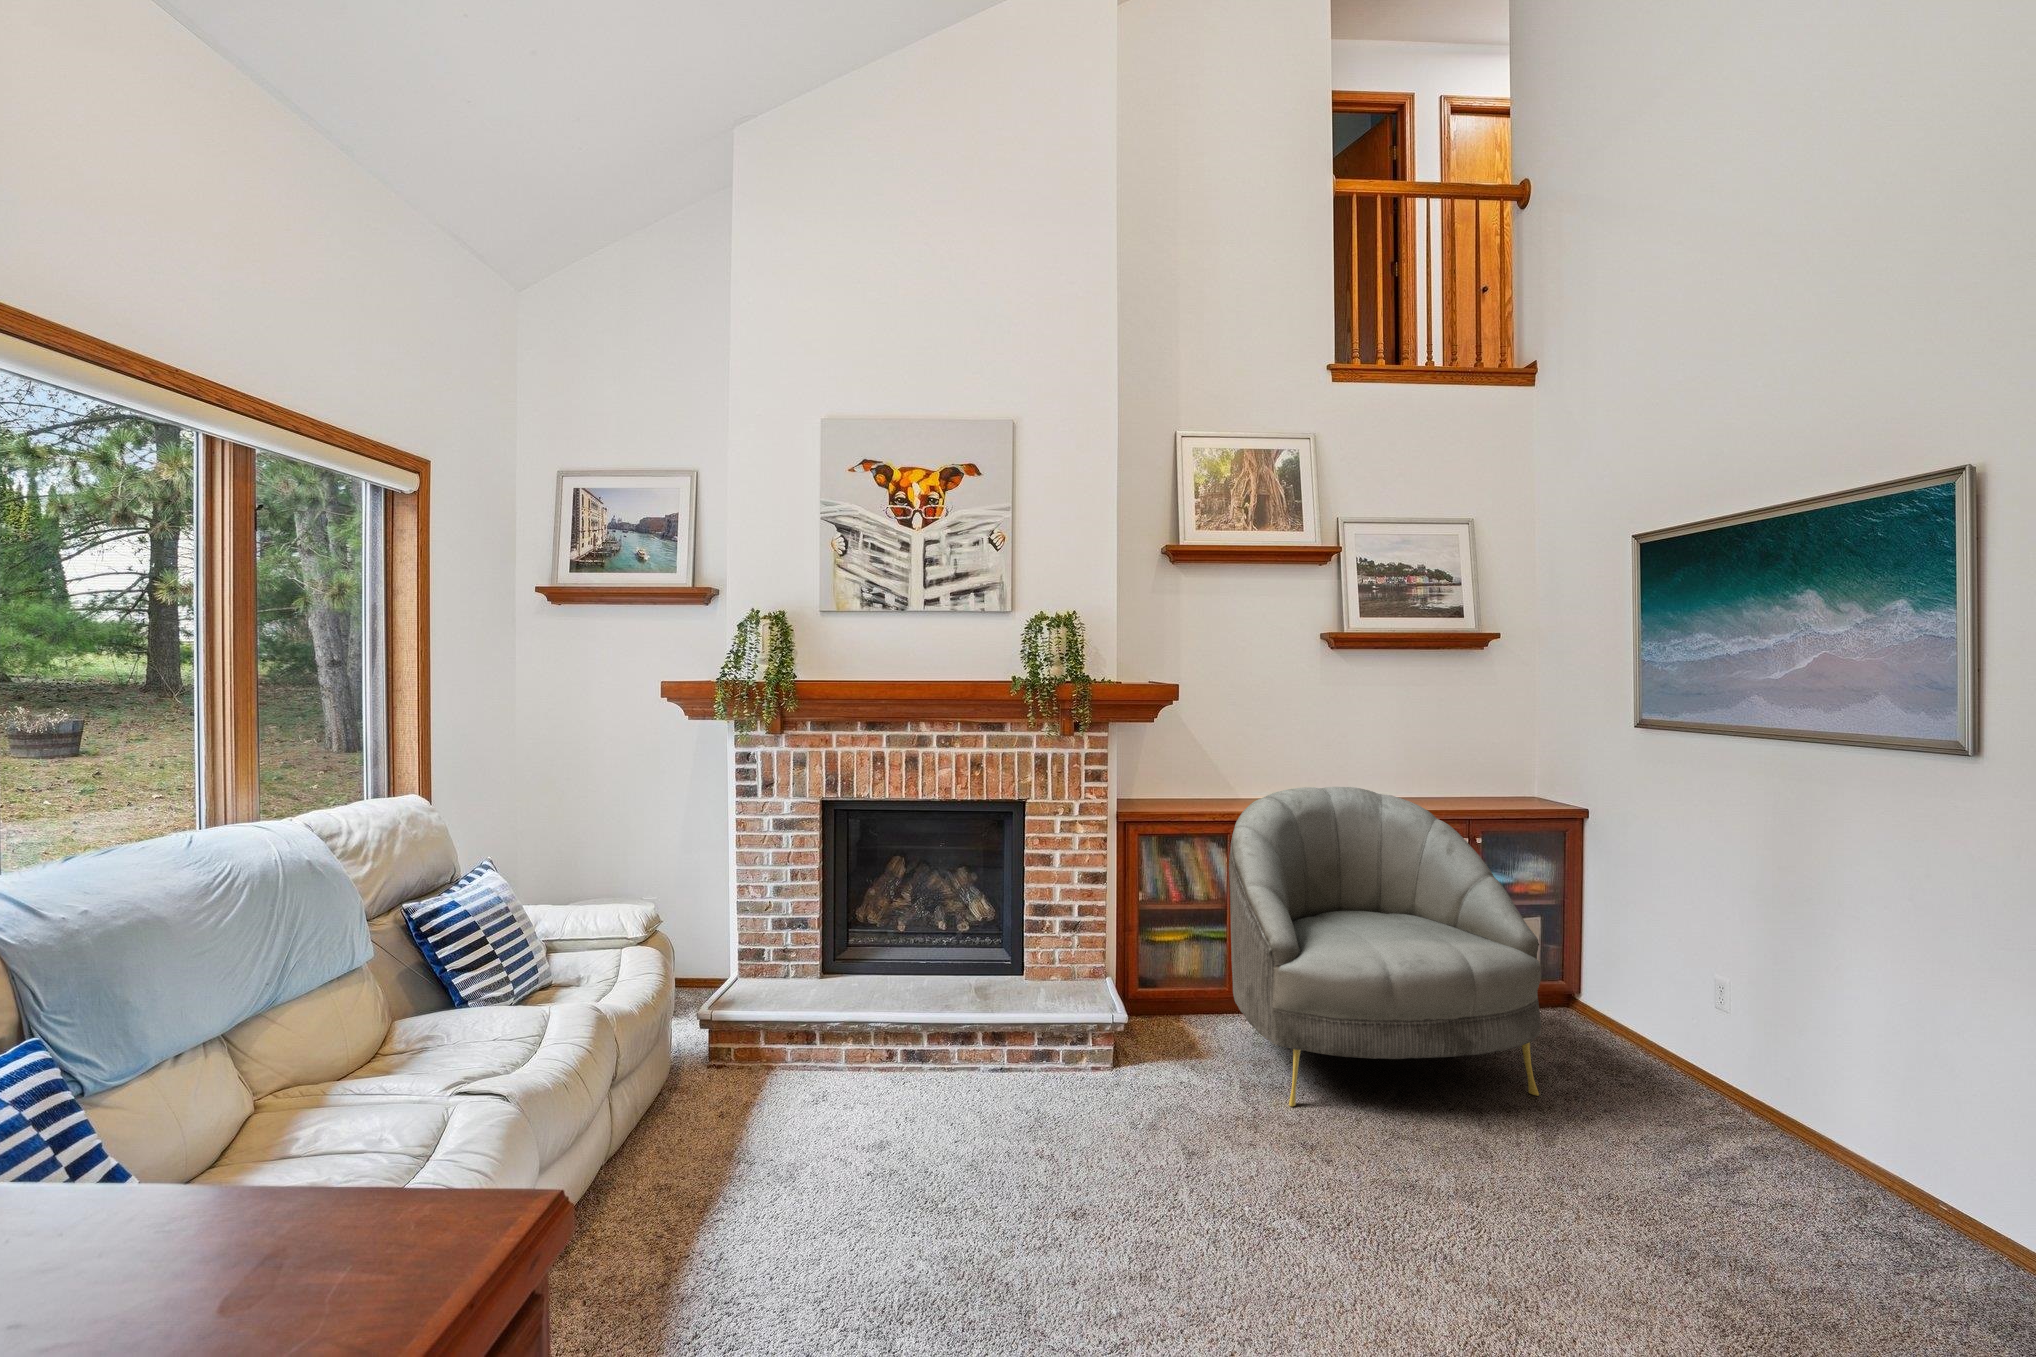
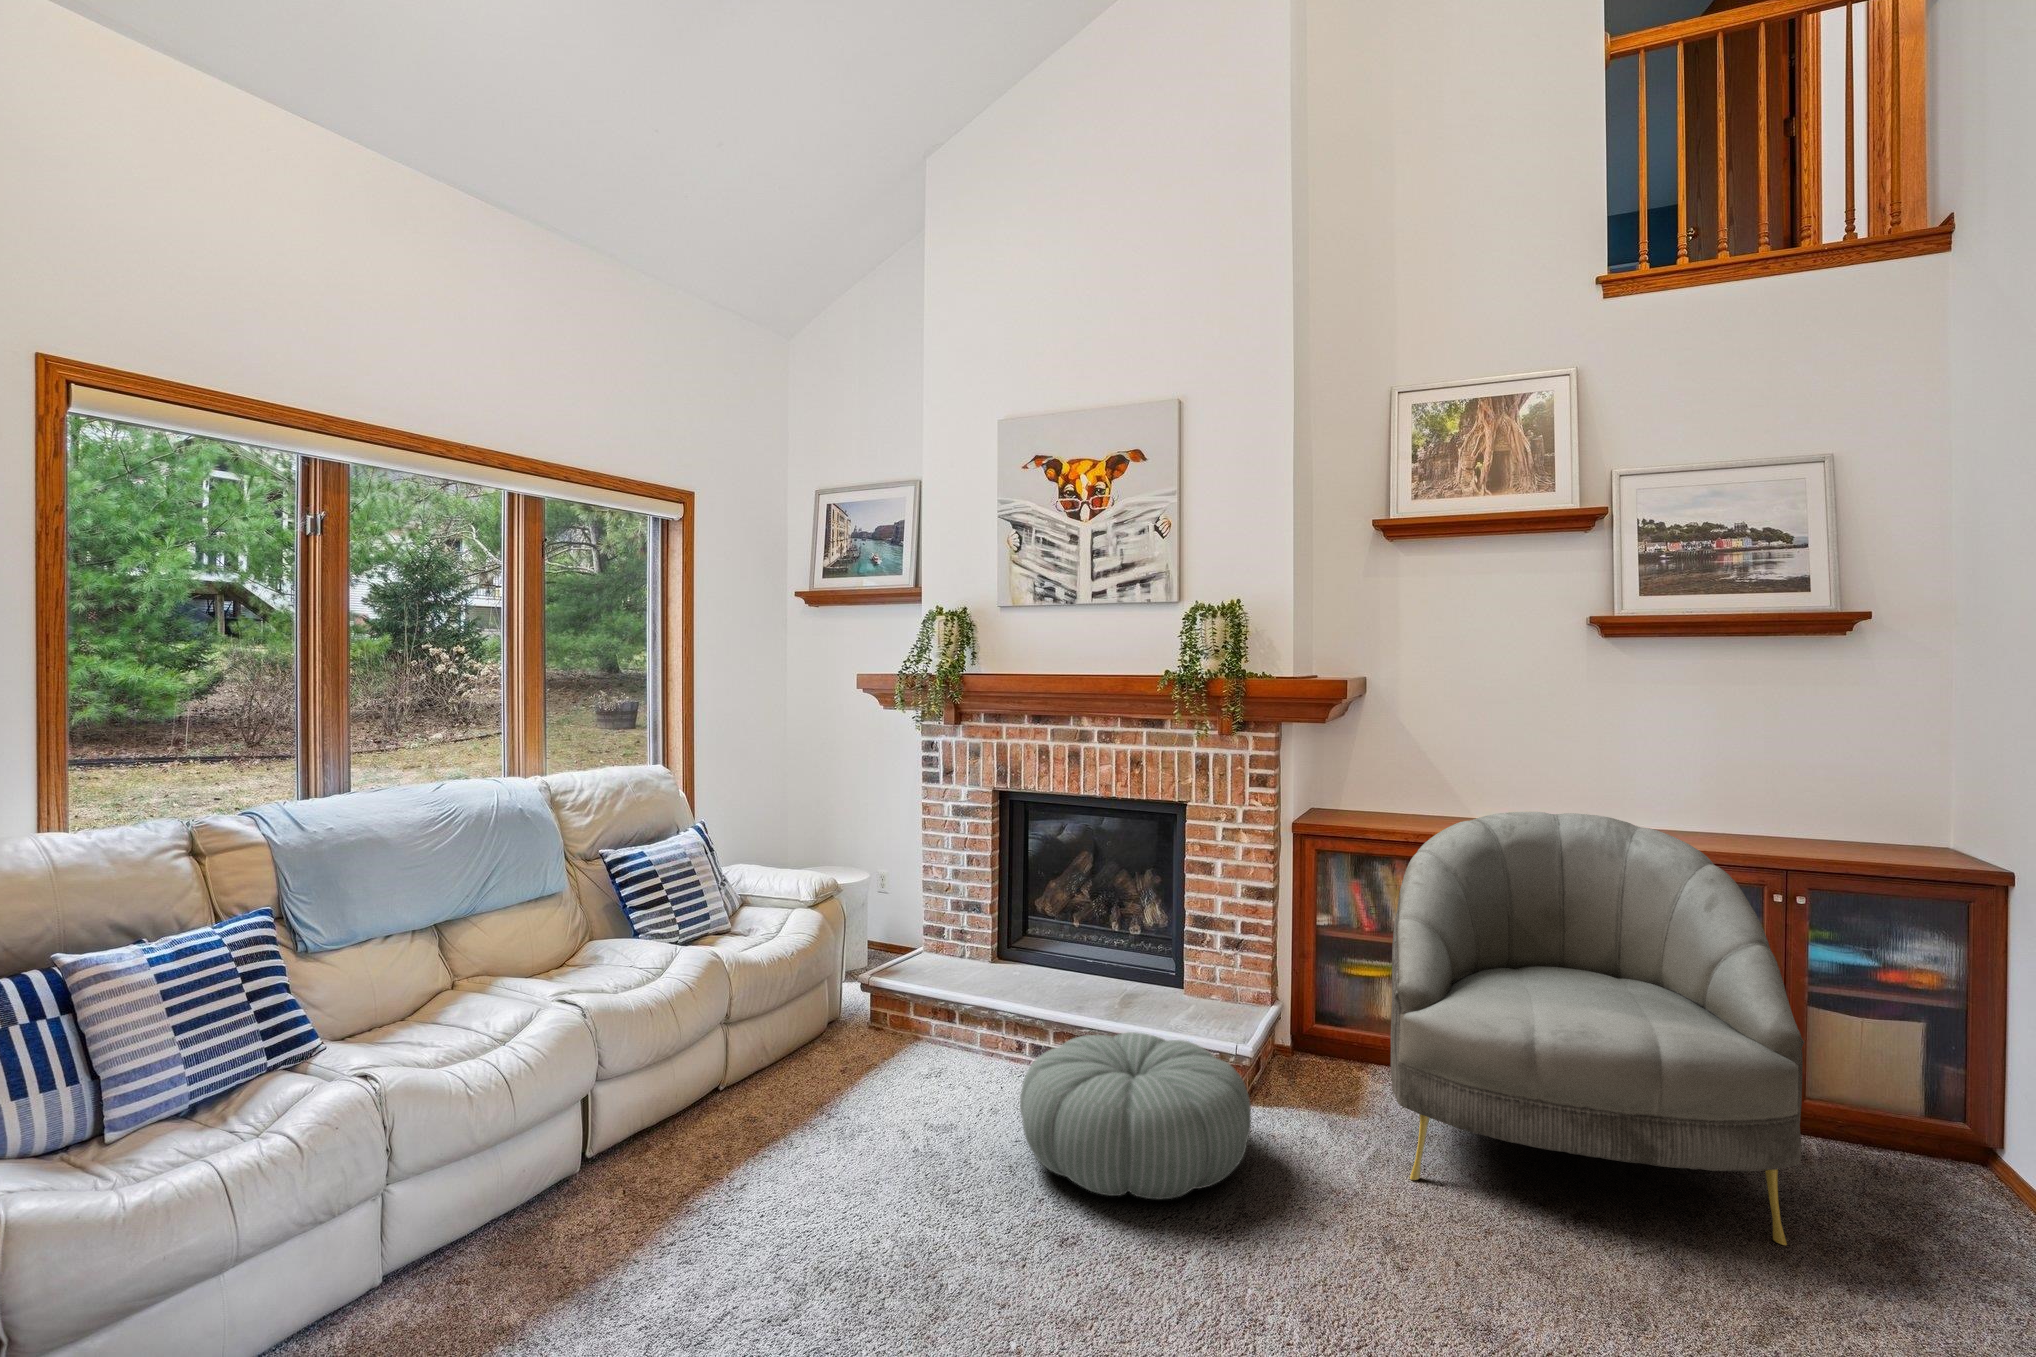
pouf: none [965,1022,1187,1185] -> present [1020,1032,1251,1199]

